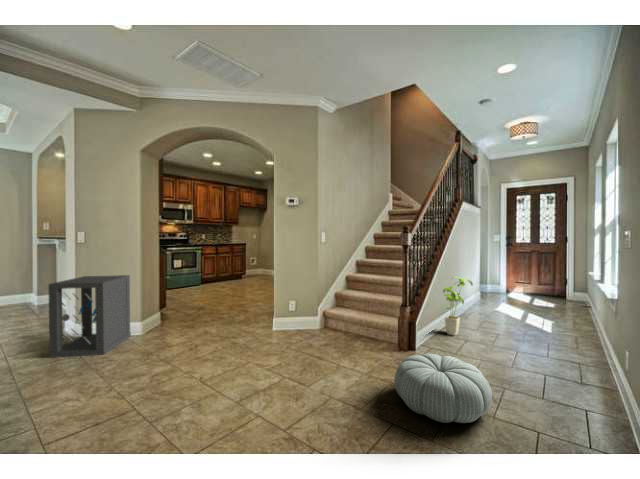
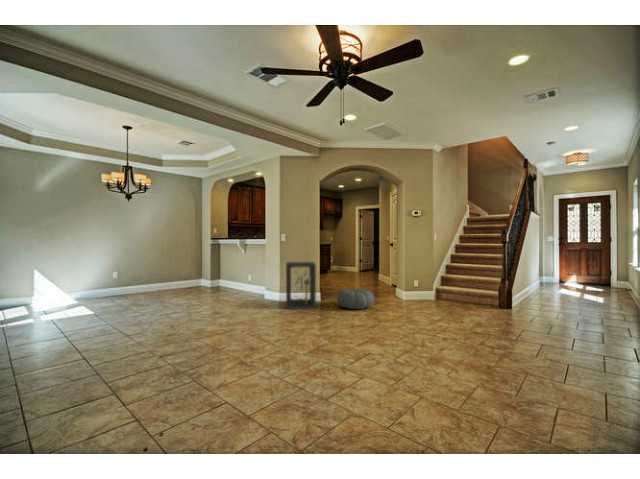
house plant: present [443,277,473,336] -> none [523,264,546,304]
pouf: present [394,353,492,423] -> present [337,289,374,309]

